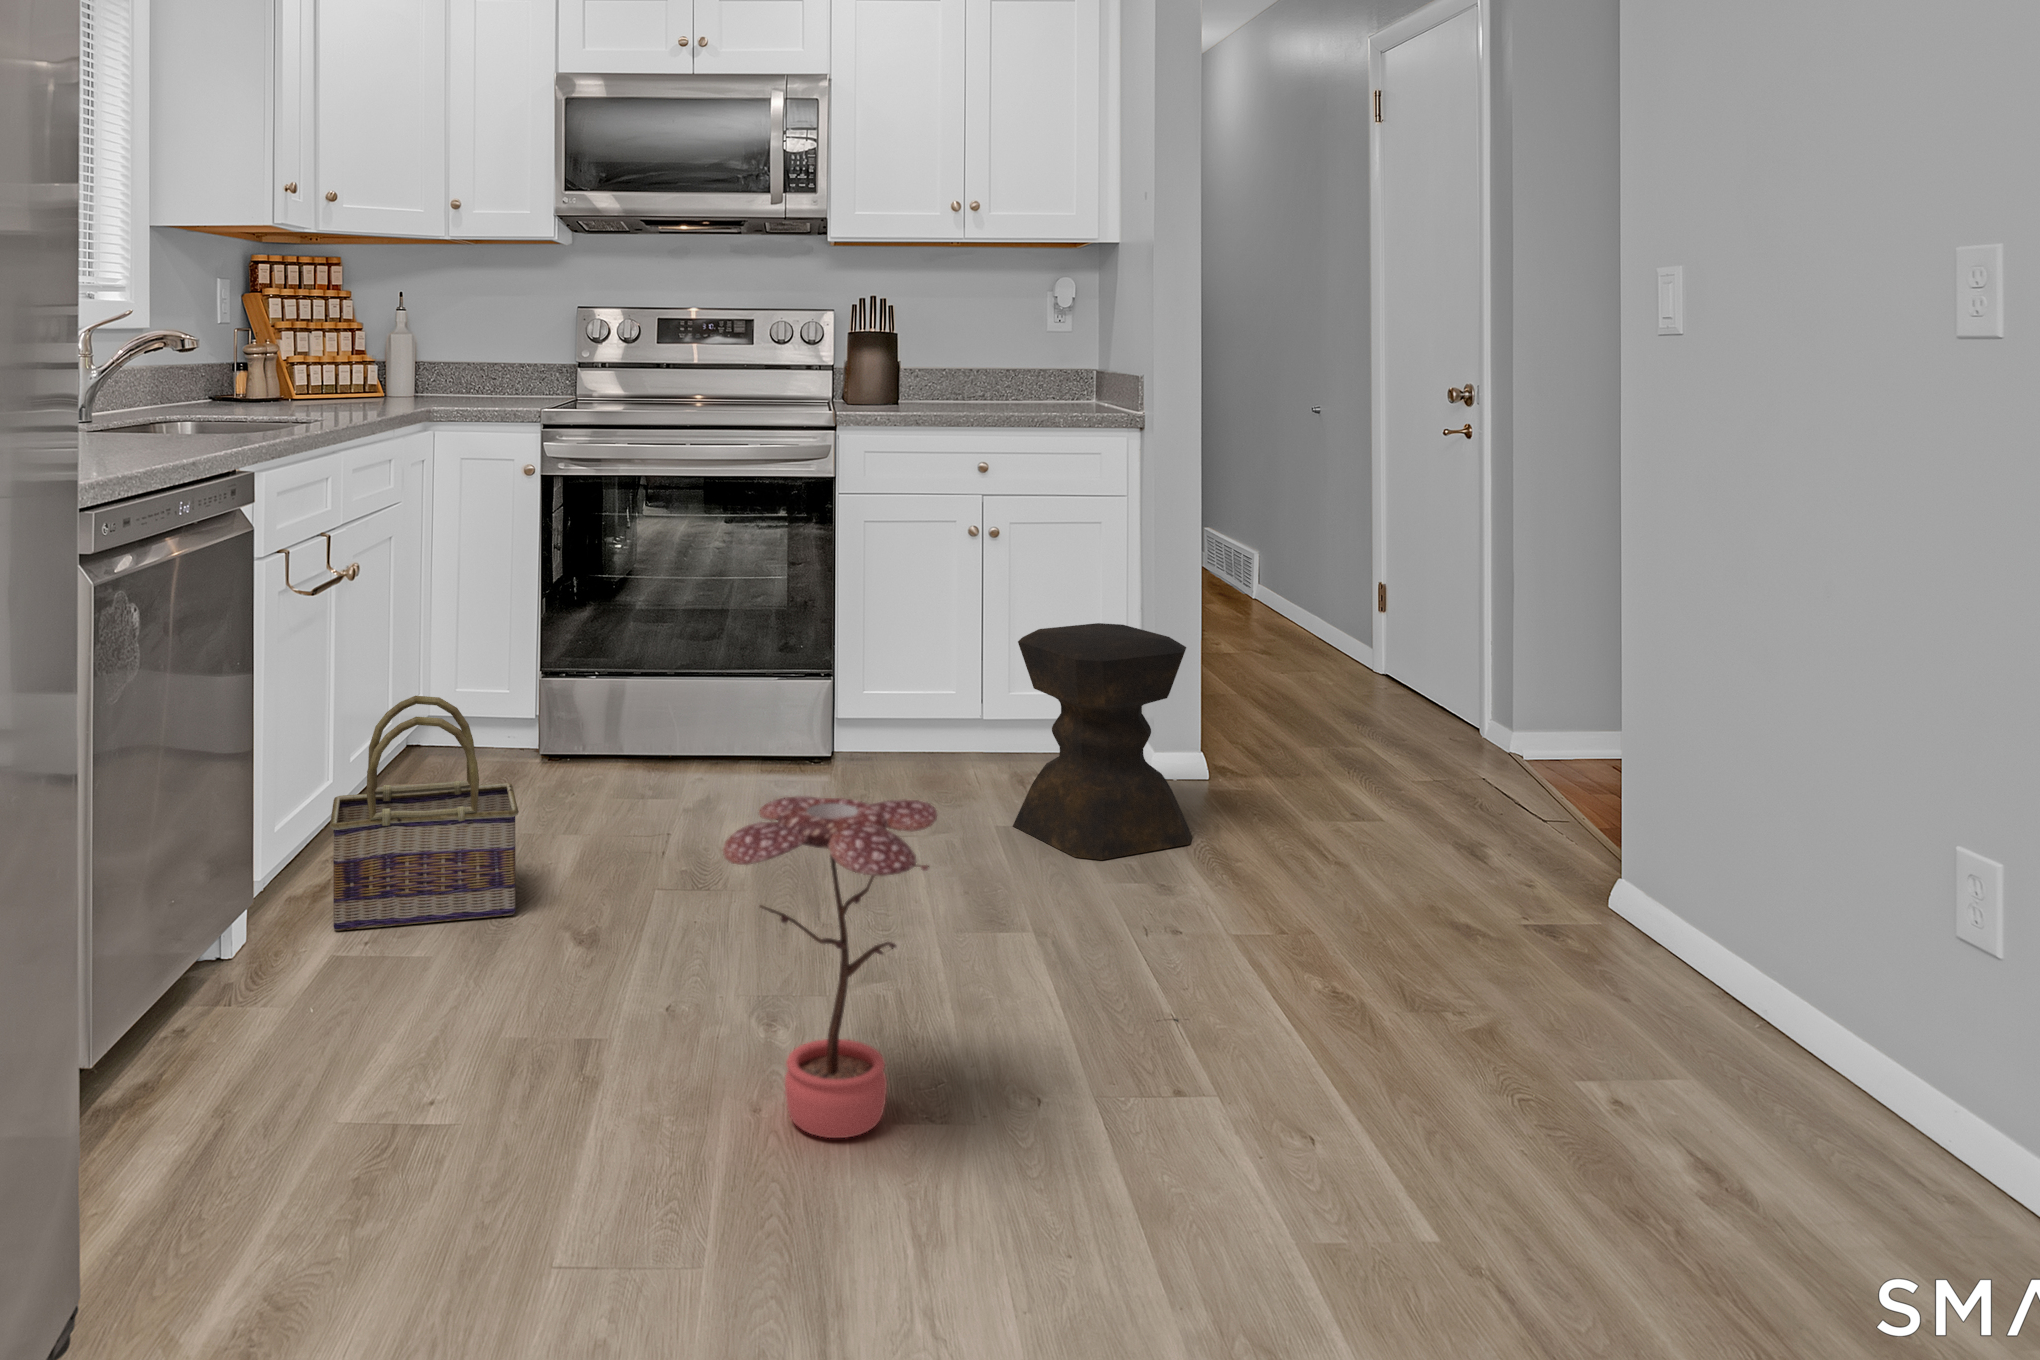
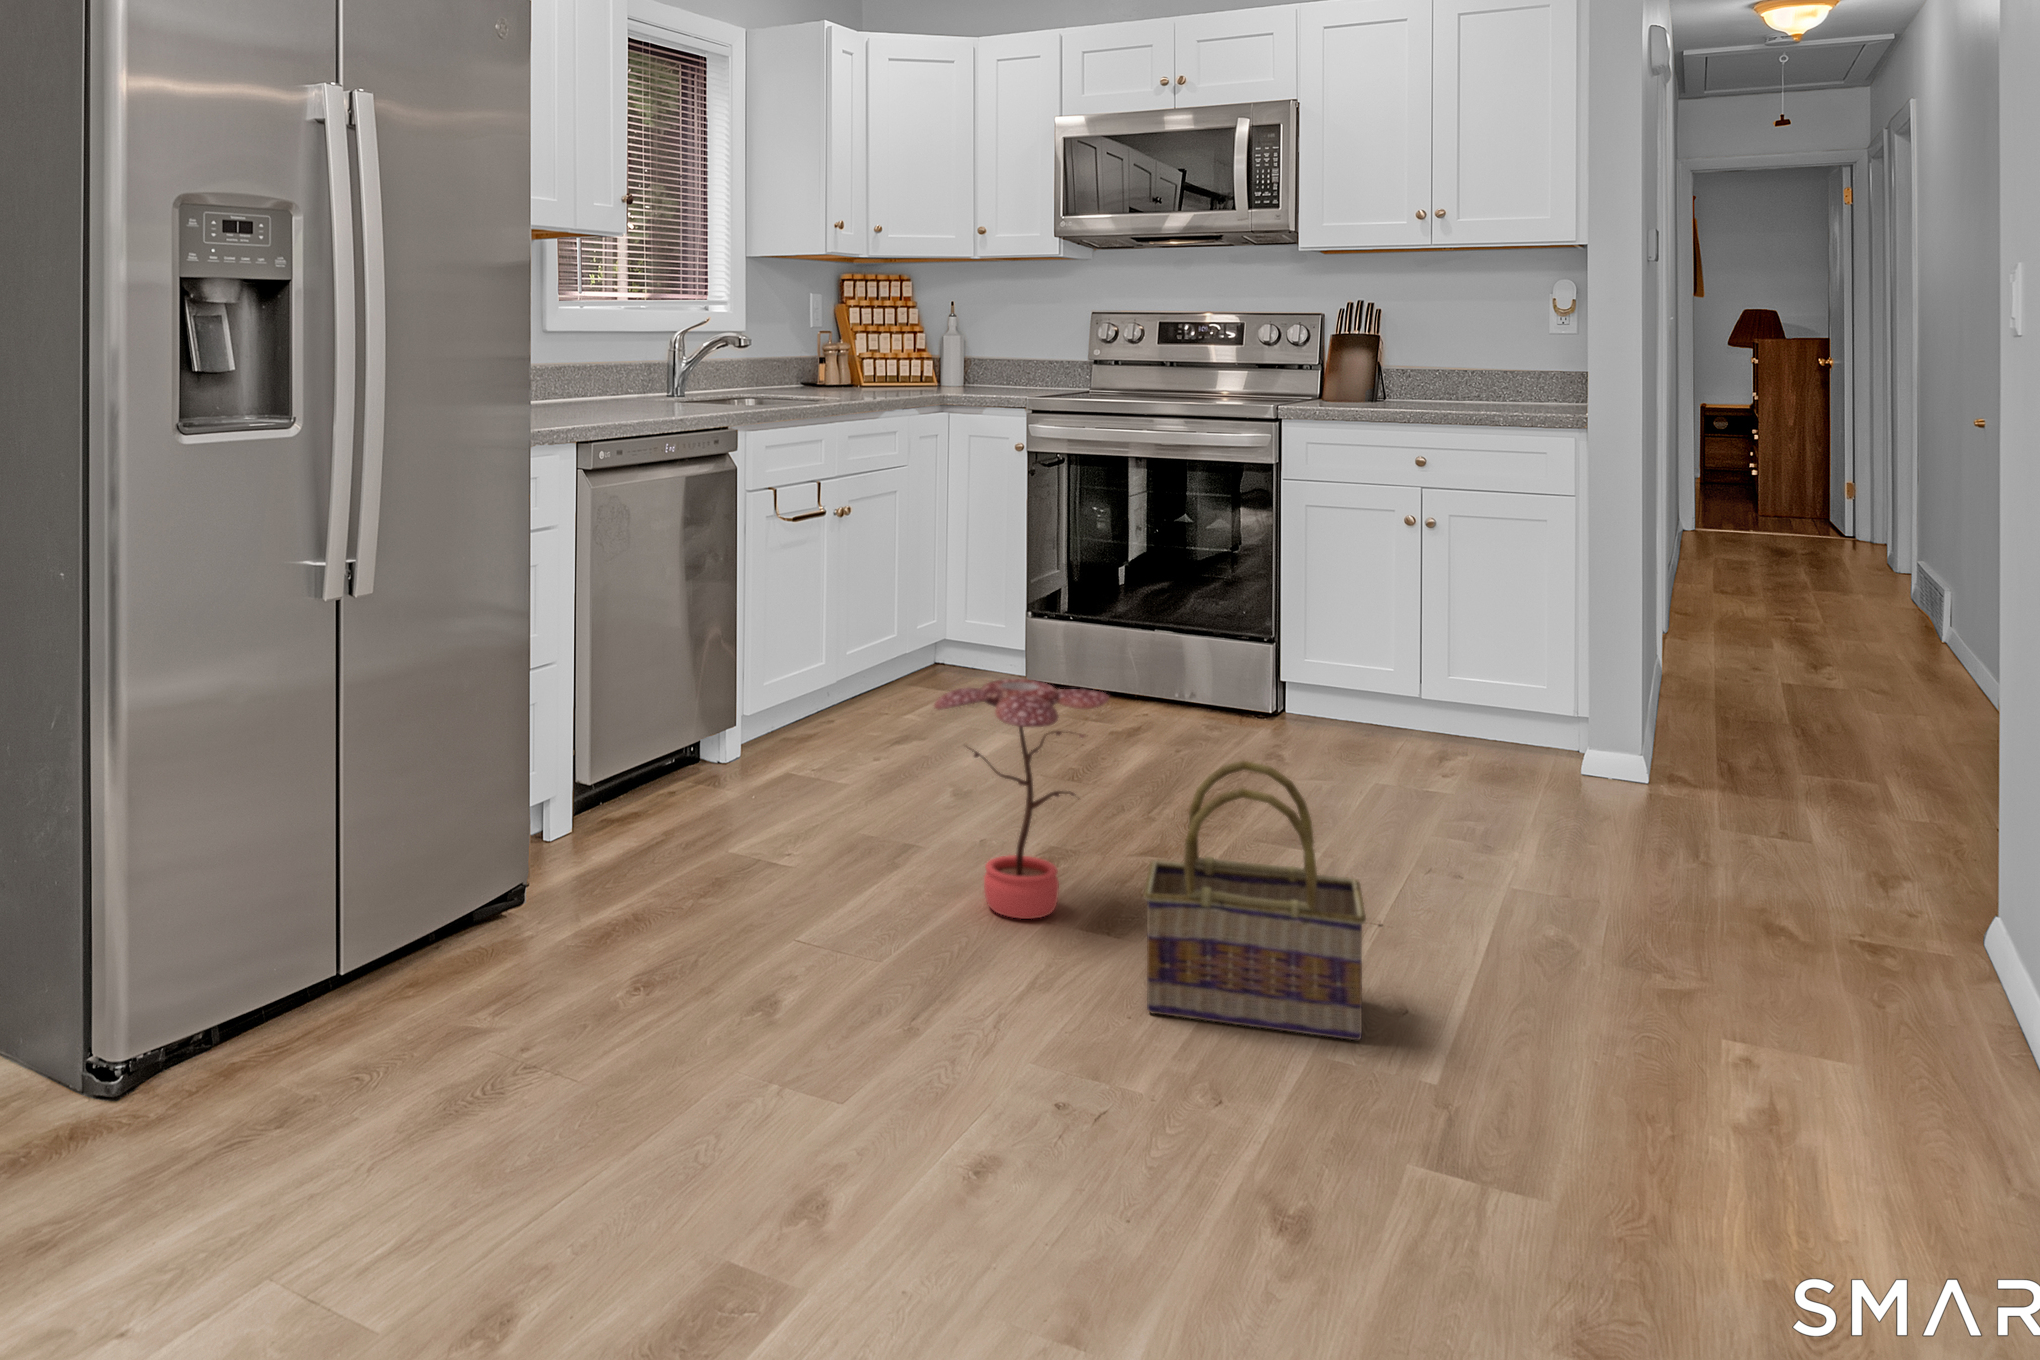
stool: present [1013,623,1192,860] -> none [1386,607,1557,819]
basket: present [330,696,519,930] -> present [1144,761,1366,1040]

